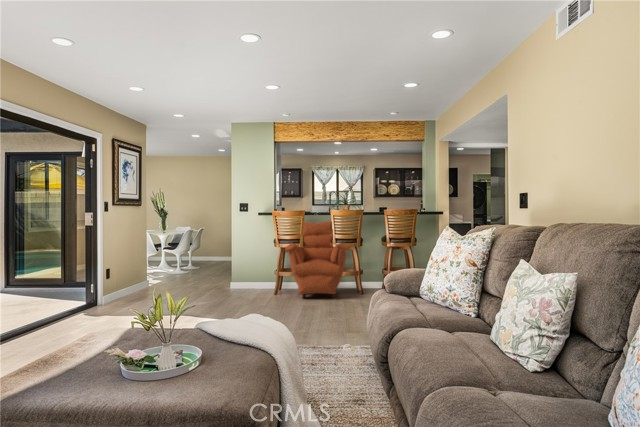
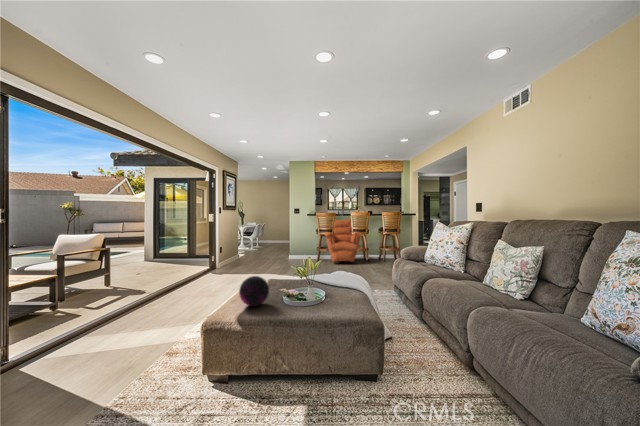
decorative orb: none [19,330,80,384] -> present [239,276,269,306]

